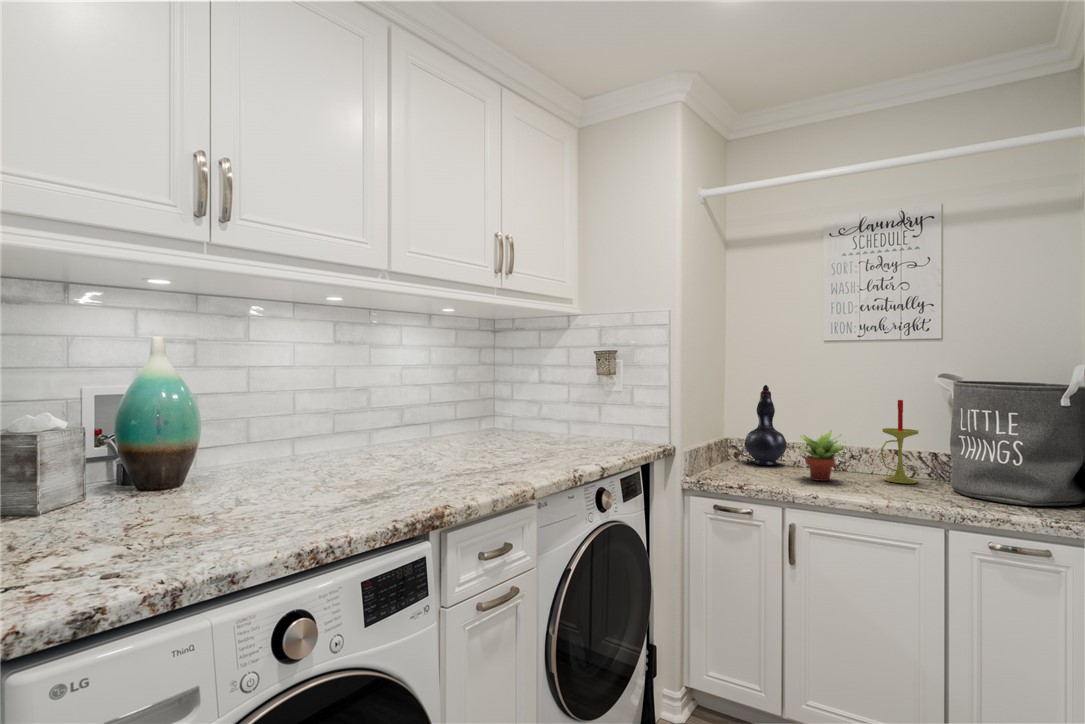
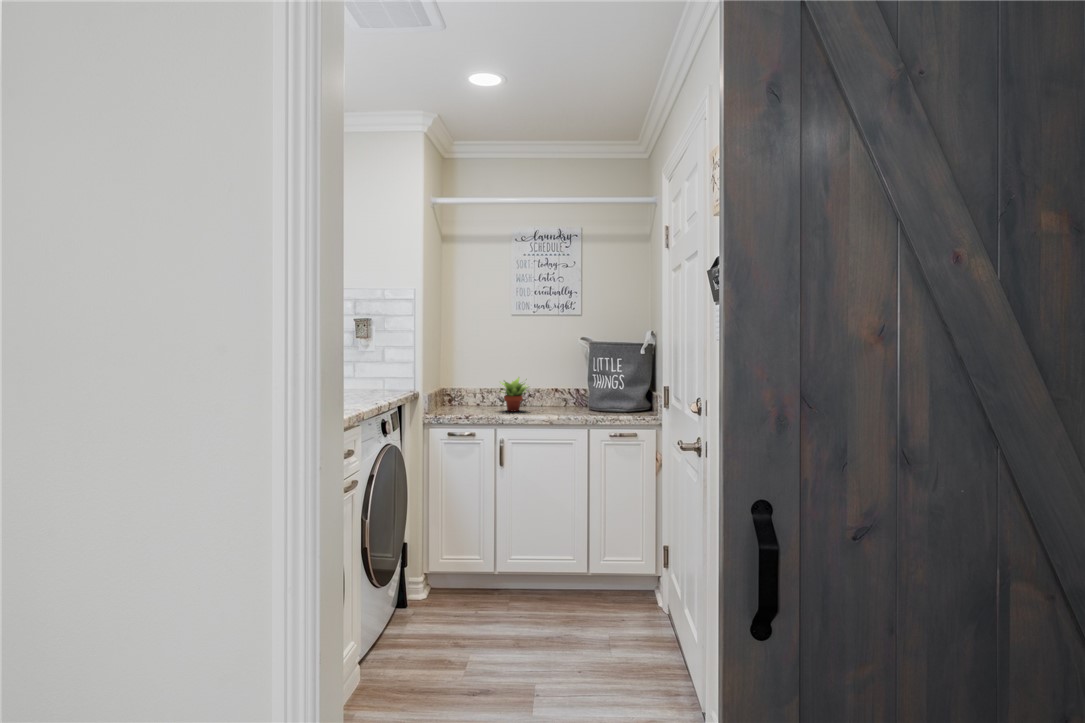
decorative vase: present [745,385,787,465] -> none [457,347,487,406]
candle: present [881,400,919,484] -> none [549,354,570,409]

